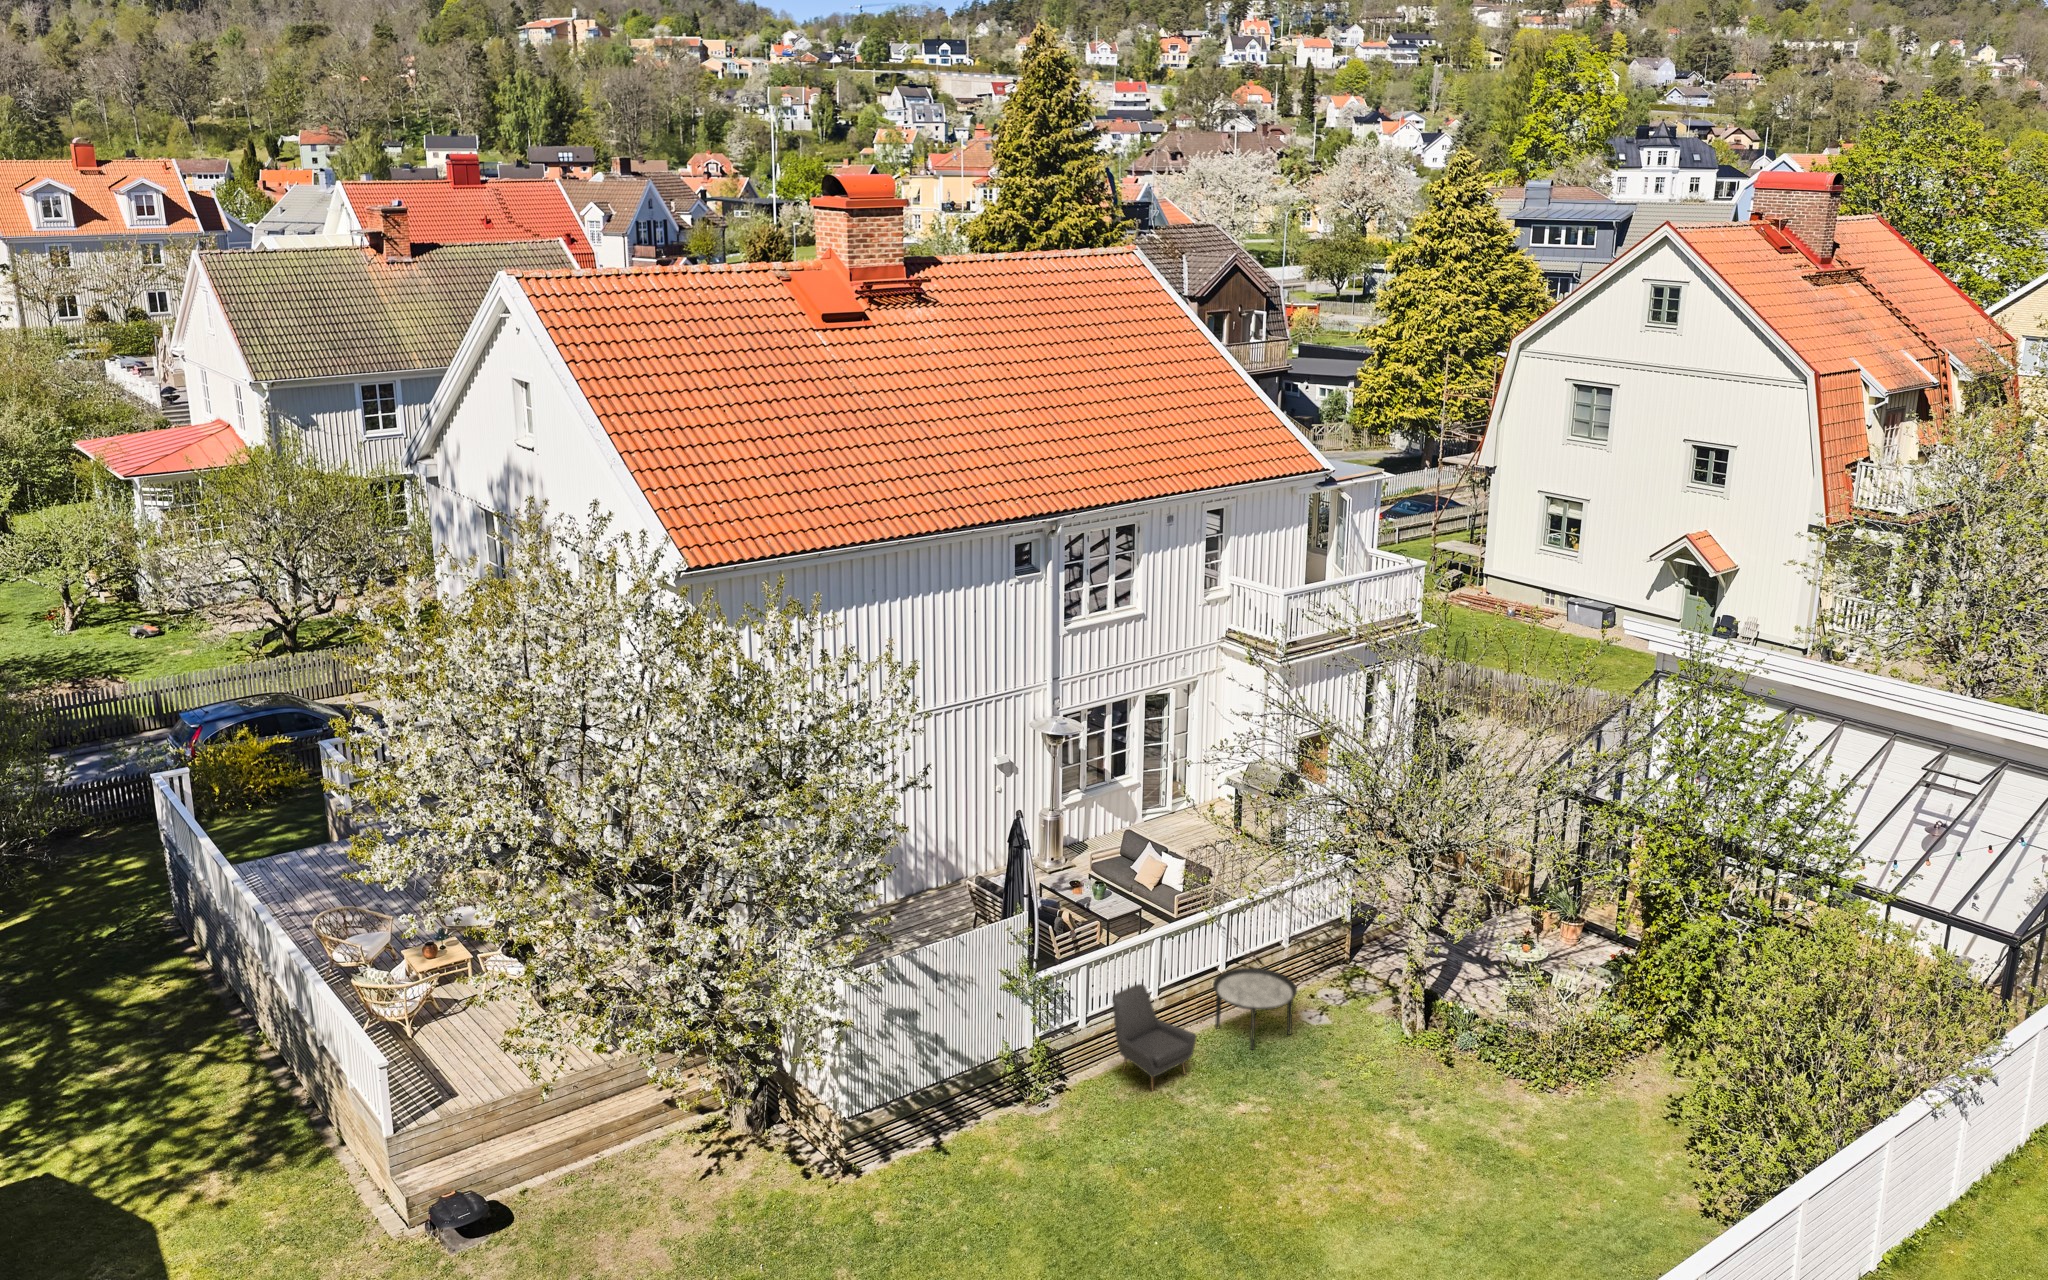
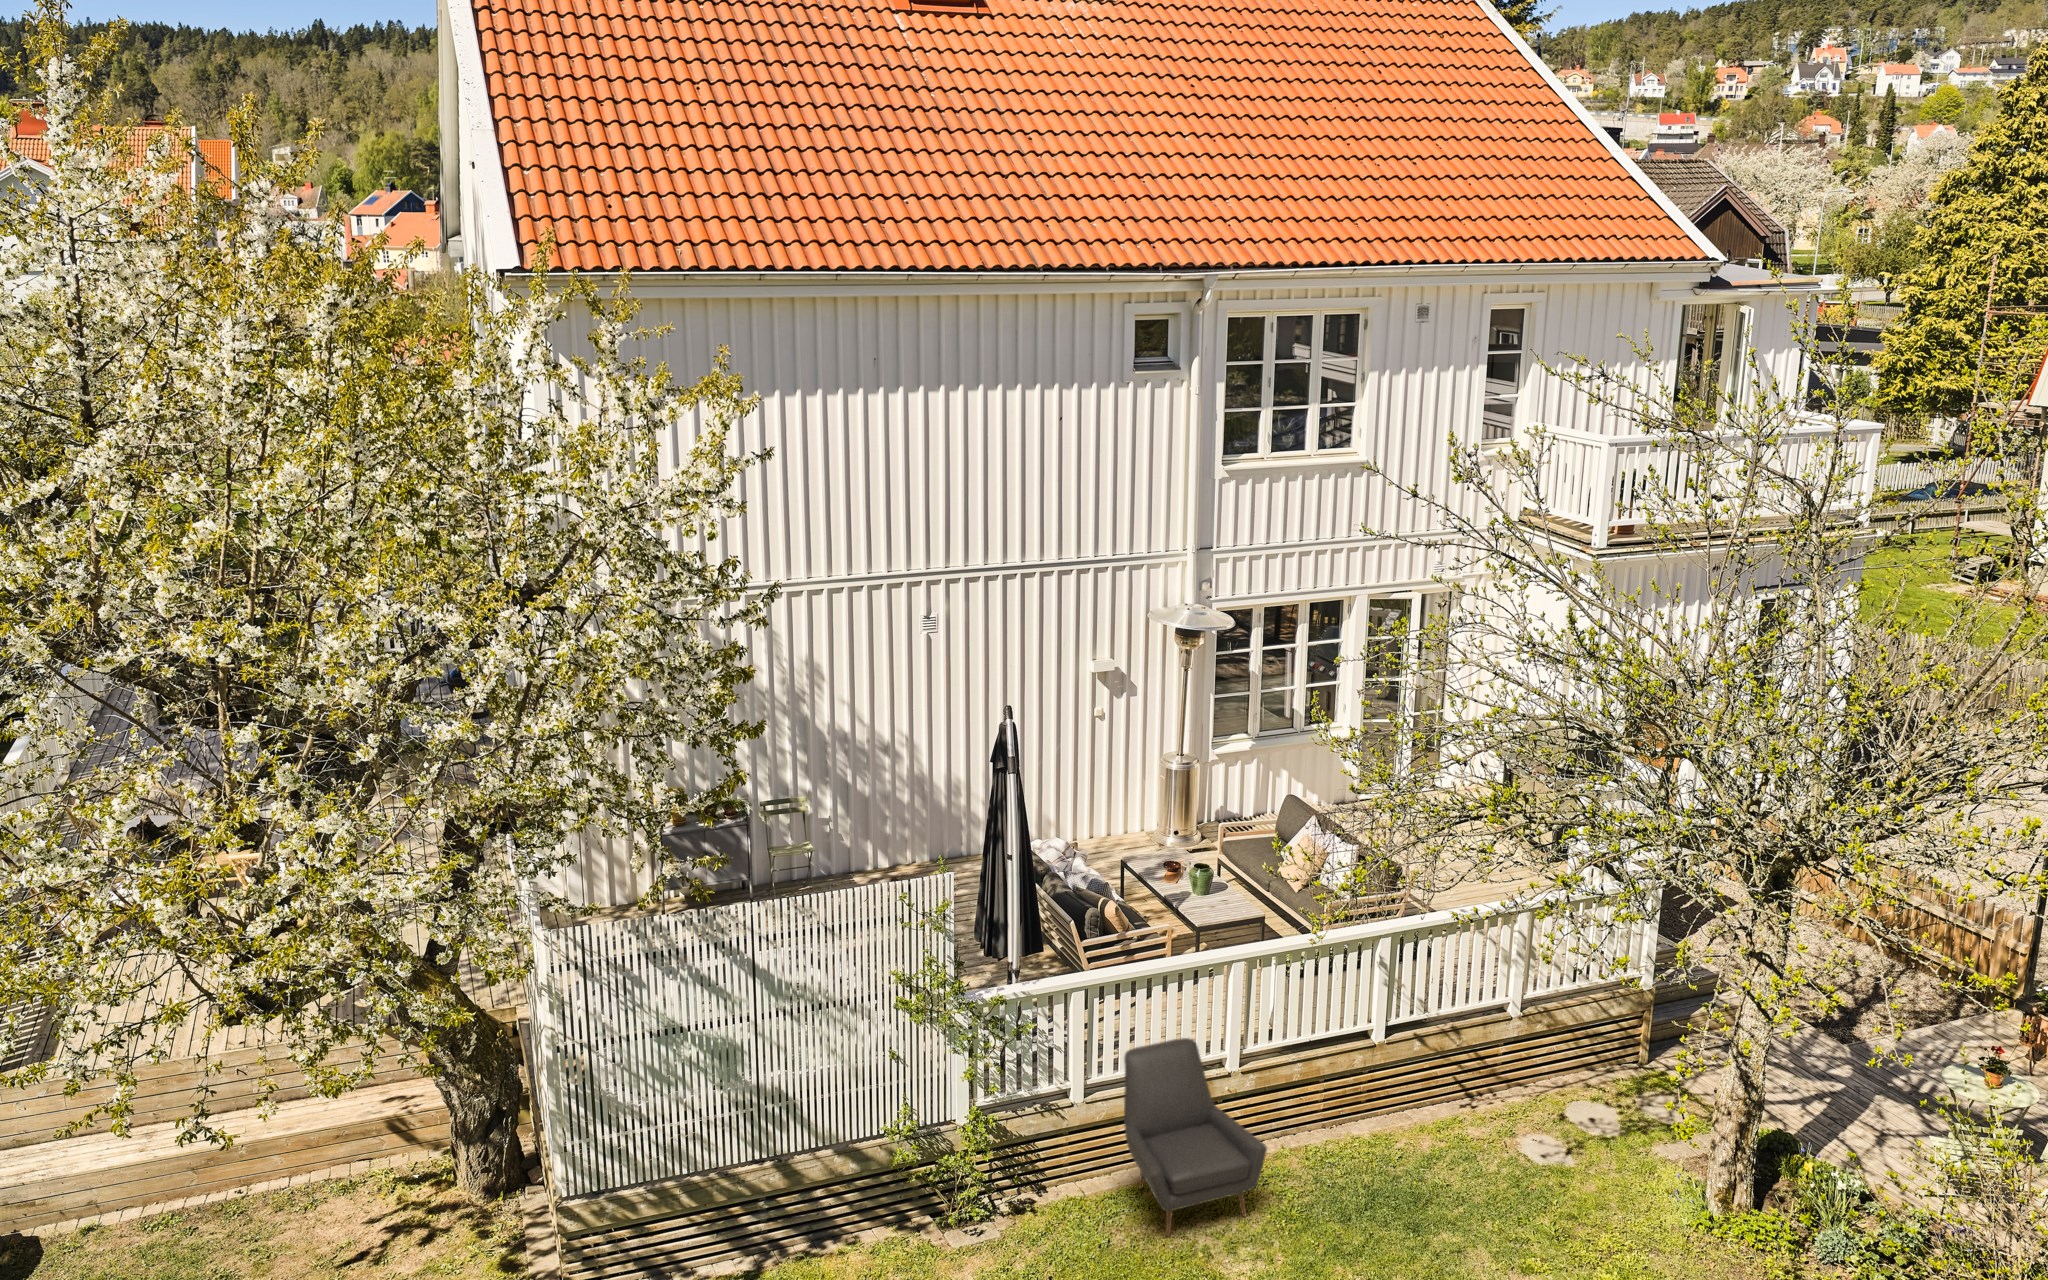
round table: present [1213,968,1297,1050] -> none [1339,1041,1496,1195]

